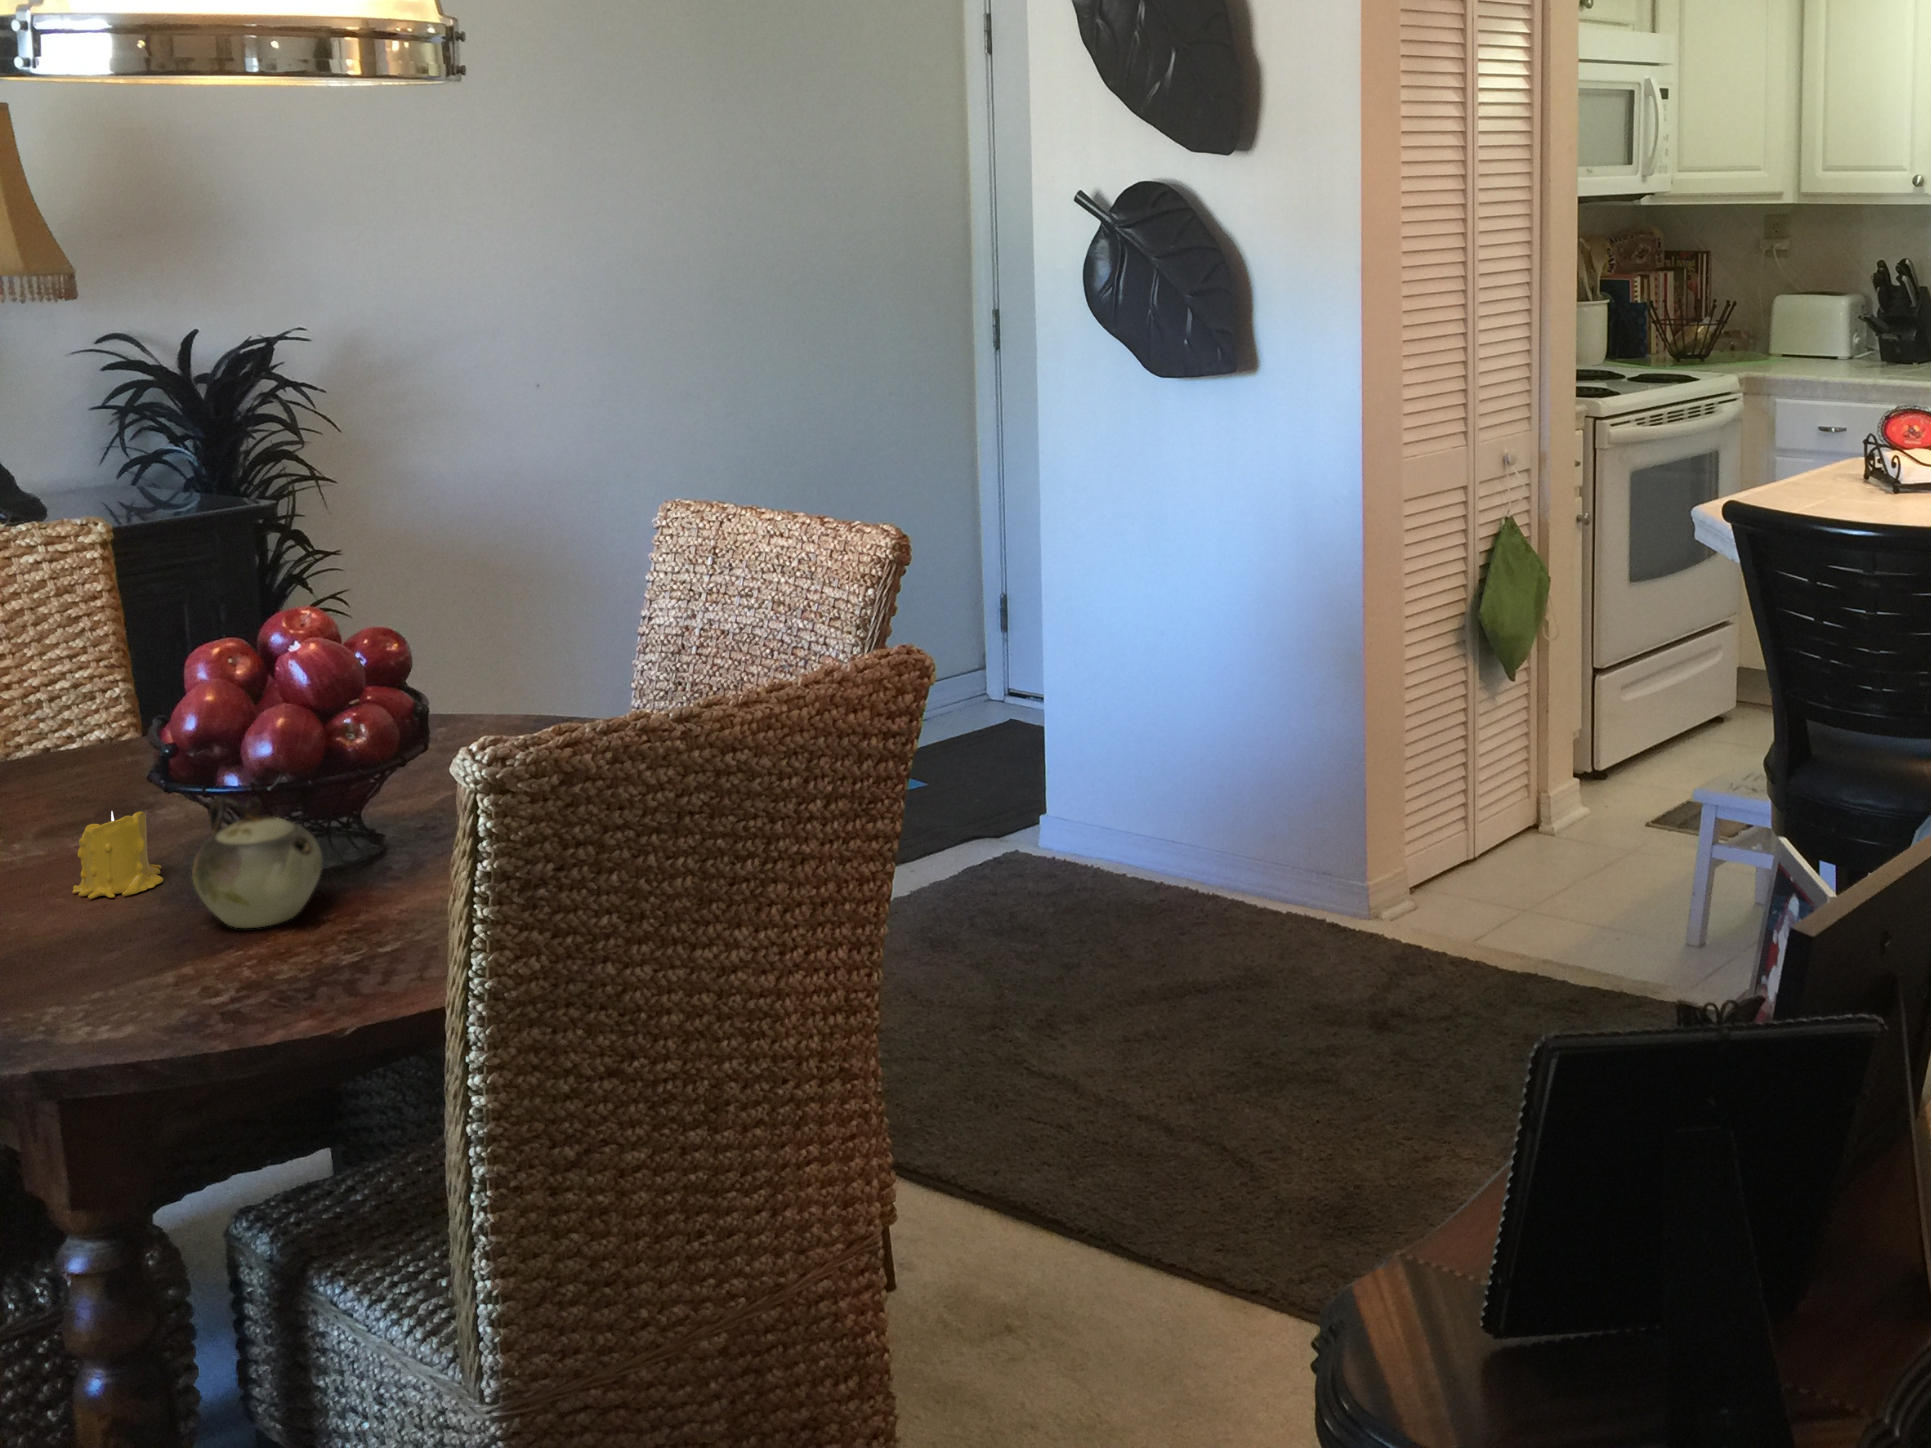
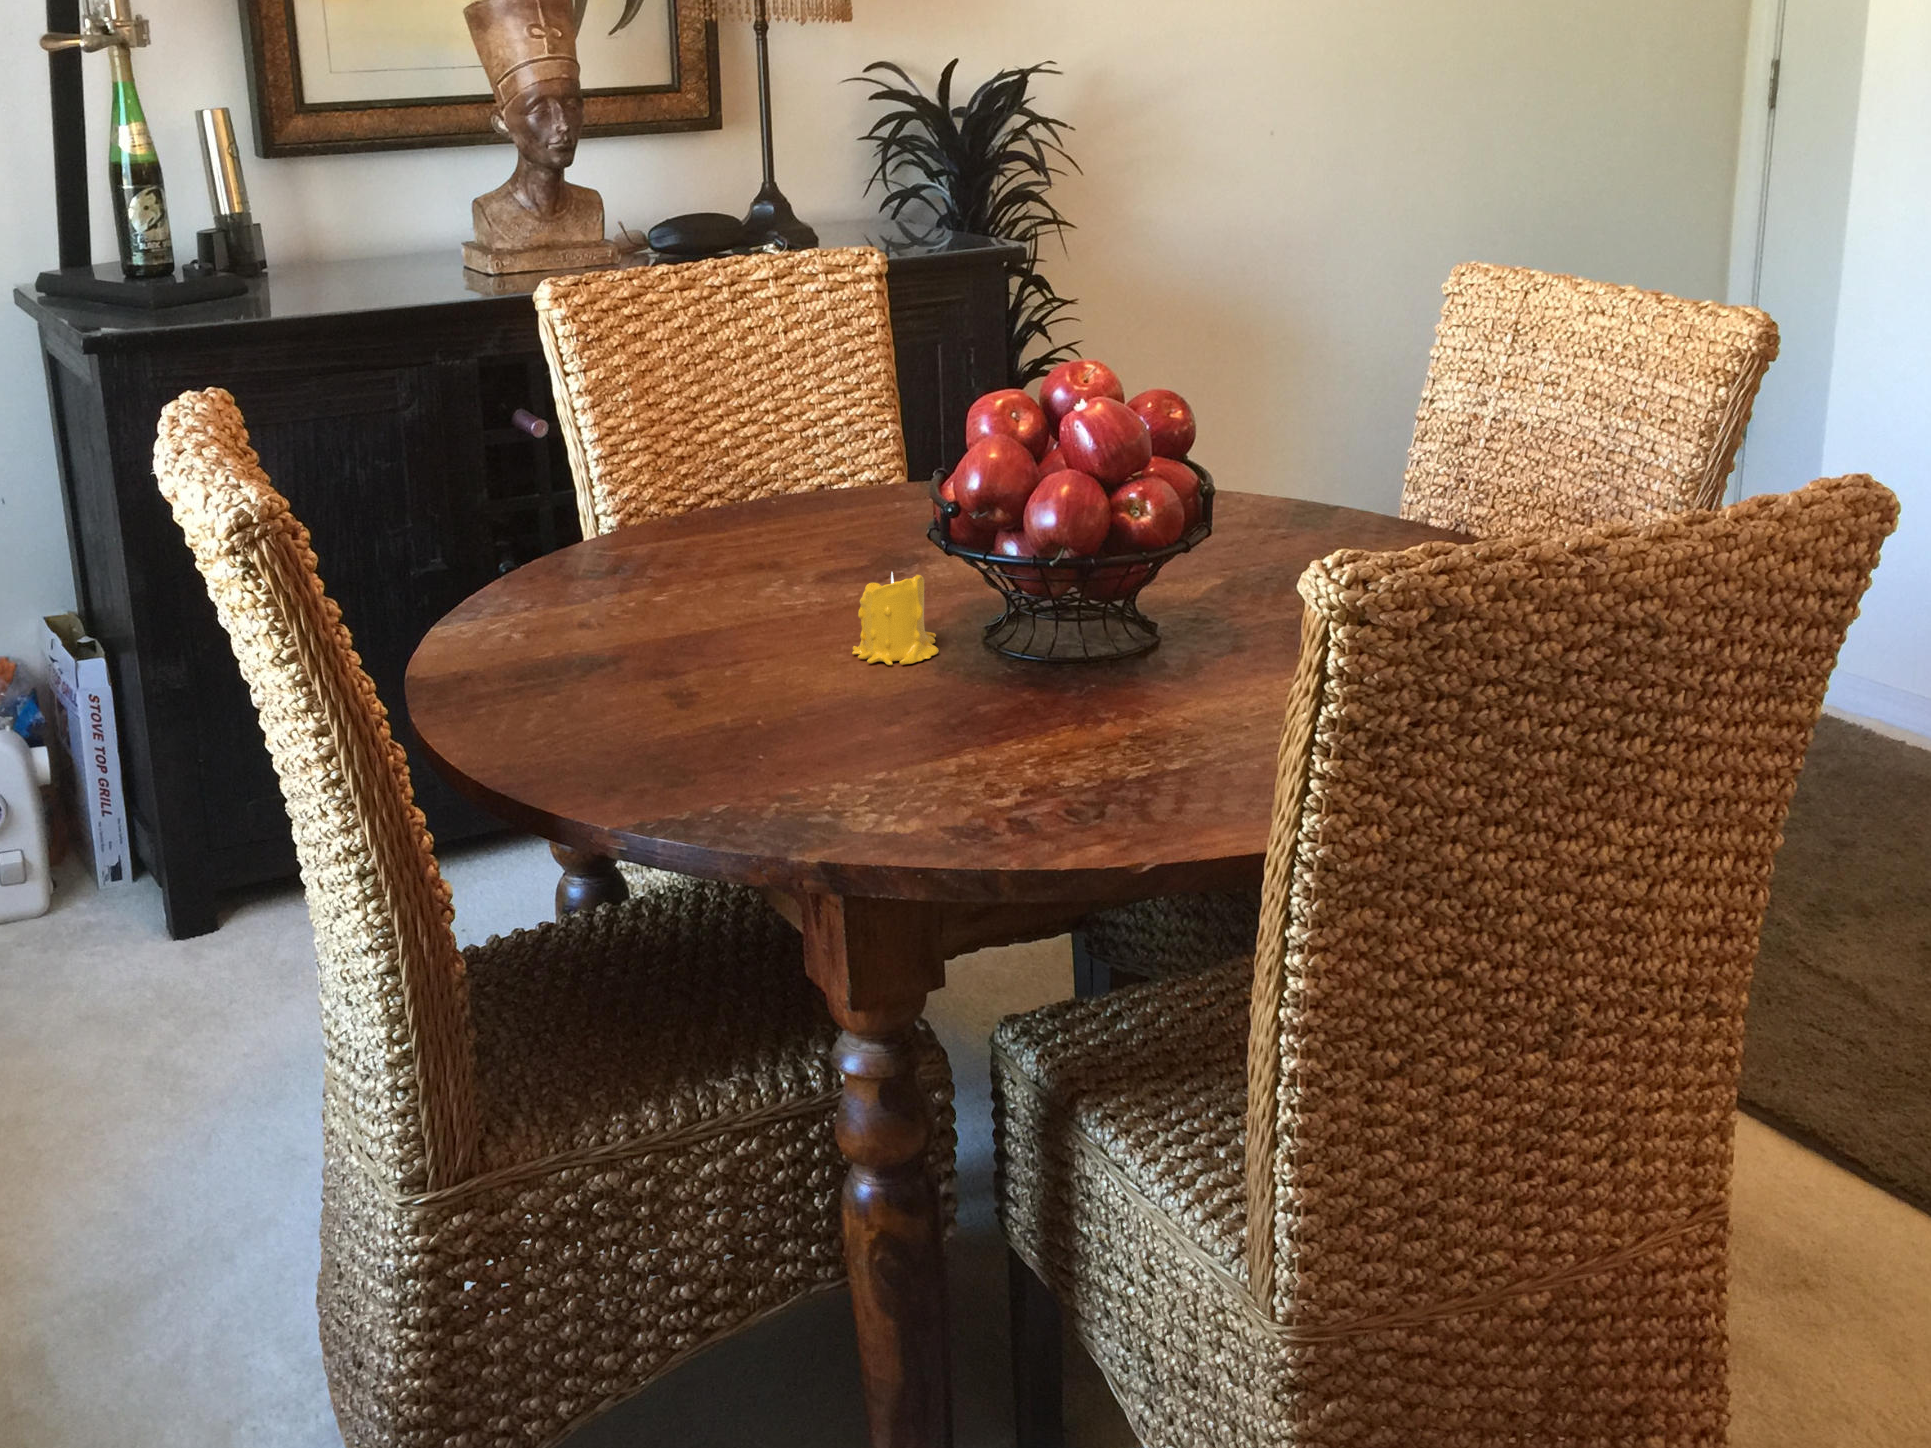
teapot: present [192,795,322,928] -> none [973,568,1105,723]

